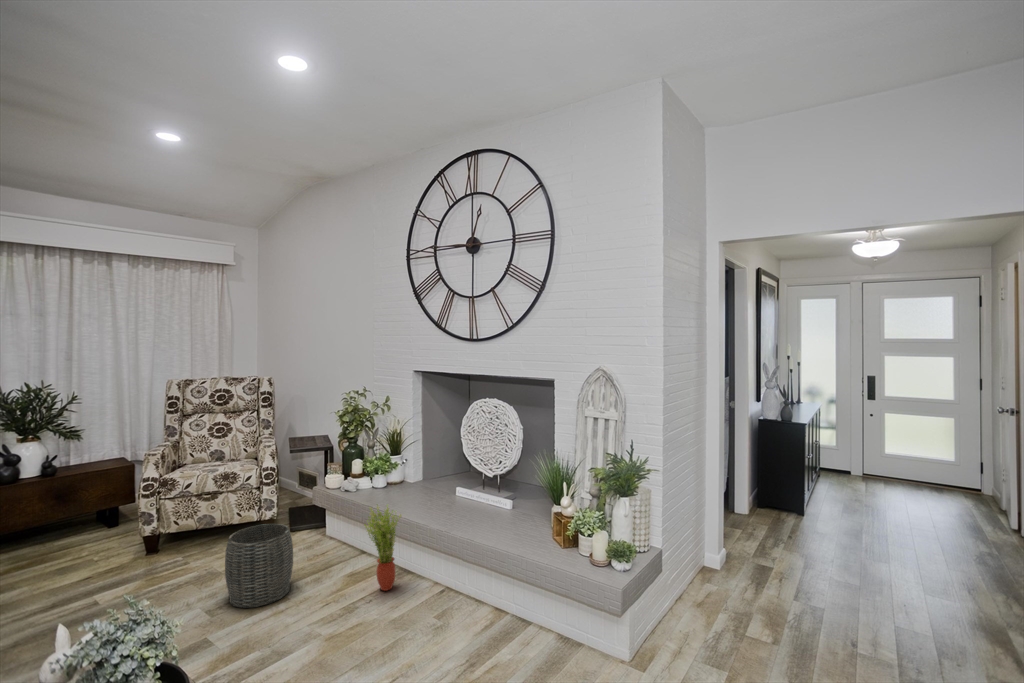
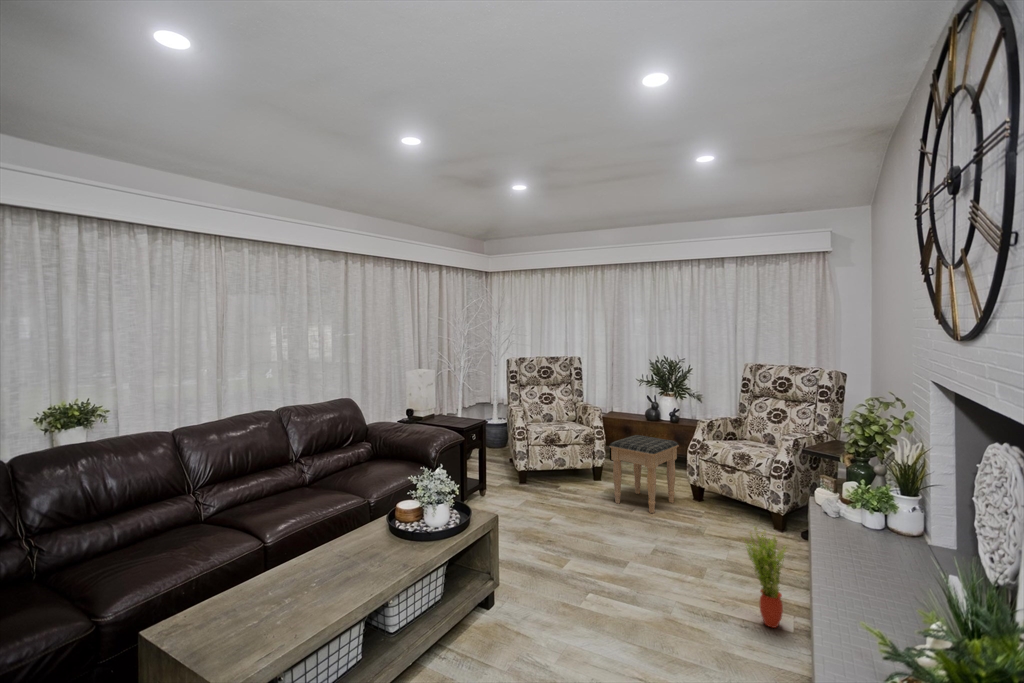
footstool: none [30,486,134,612] -> present [609,435,679,513]
woven basket: present [225,524,293,608] -> none [668,500,724,572]

